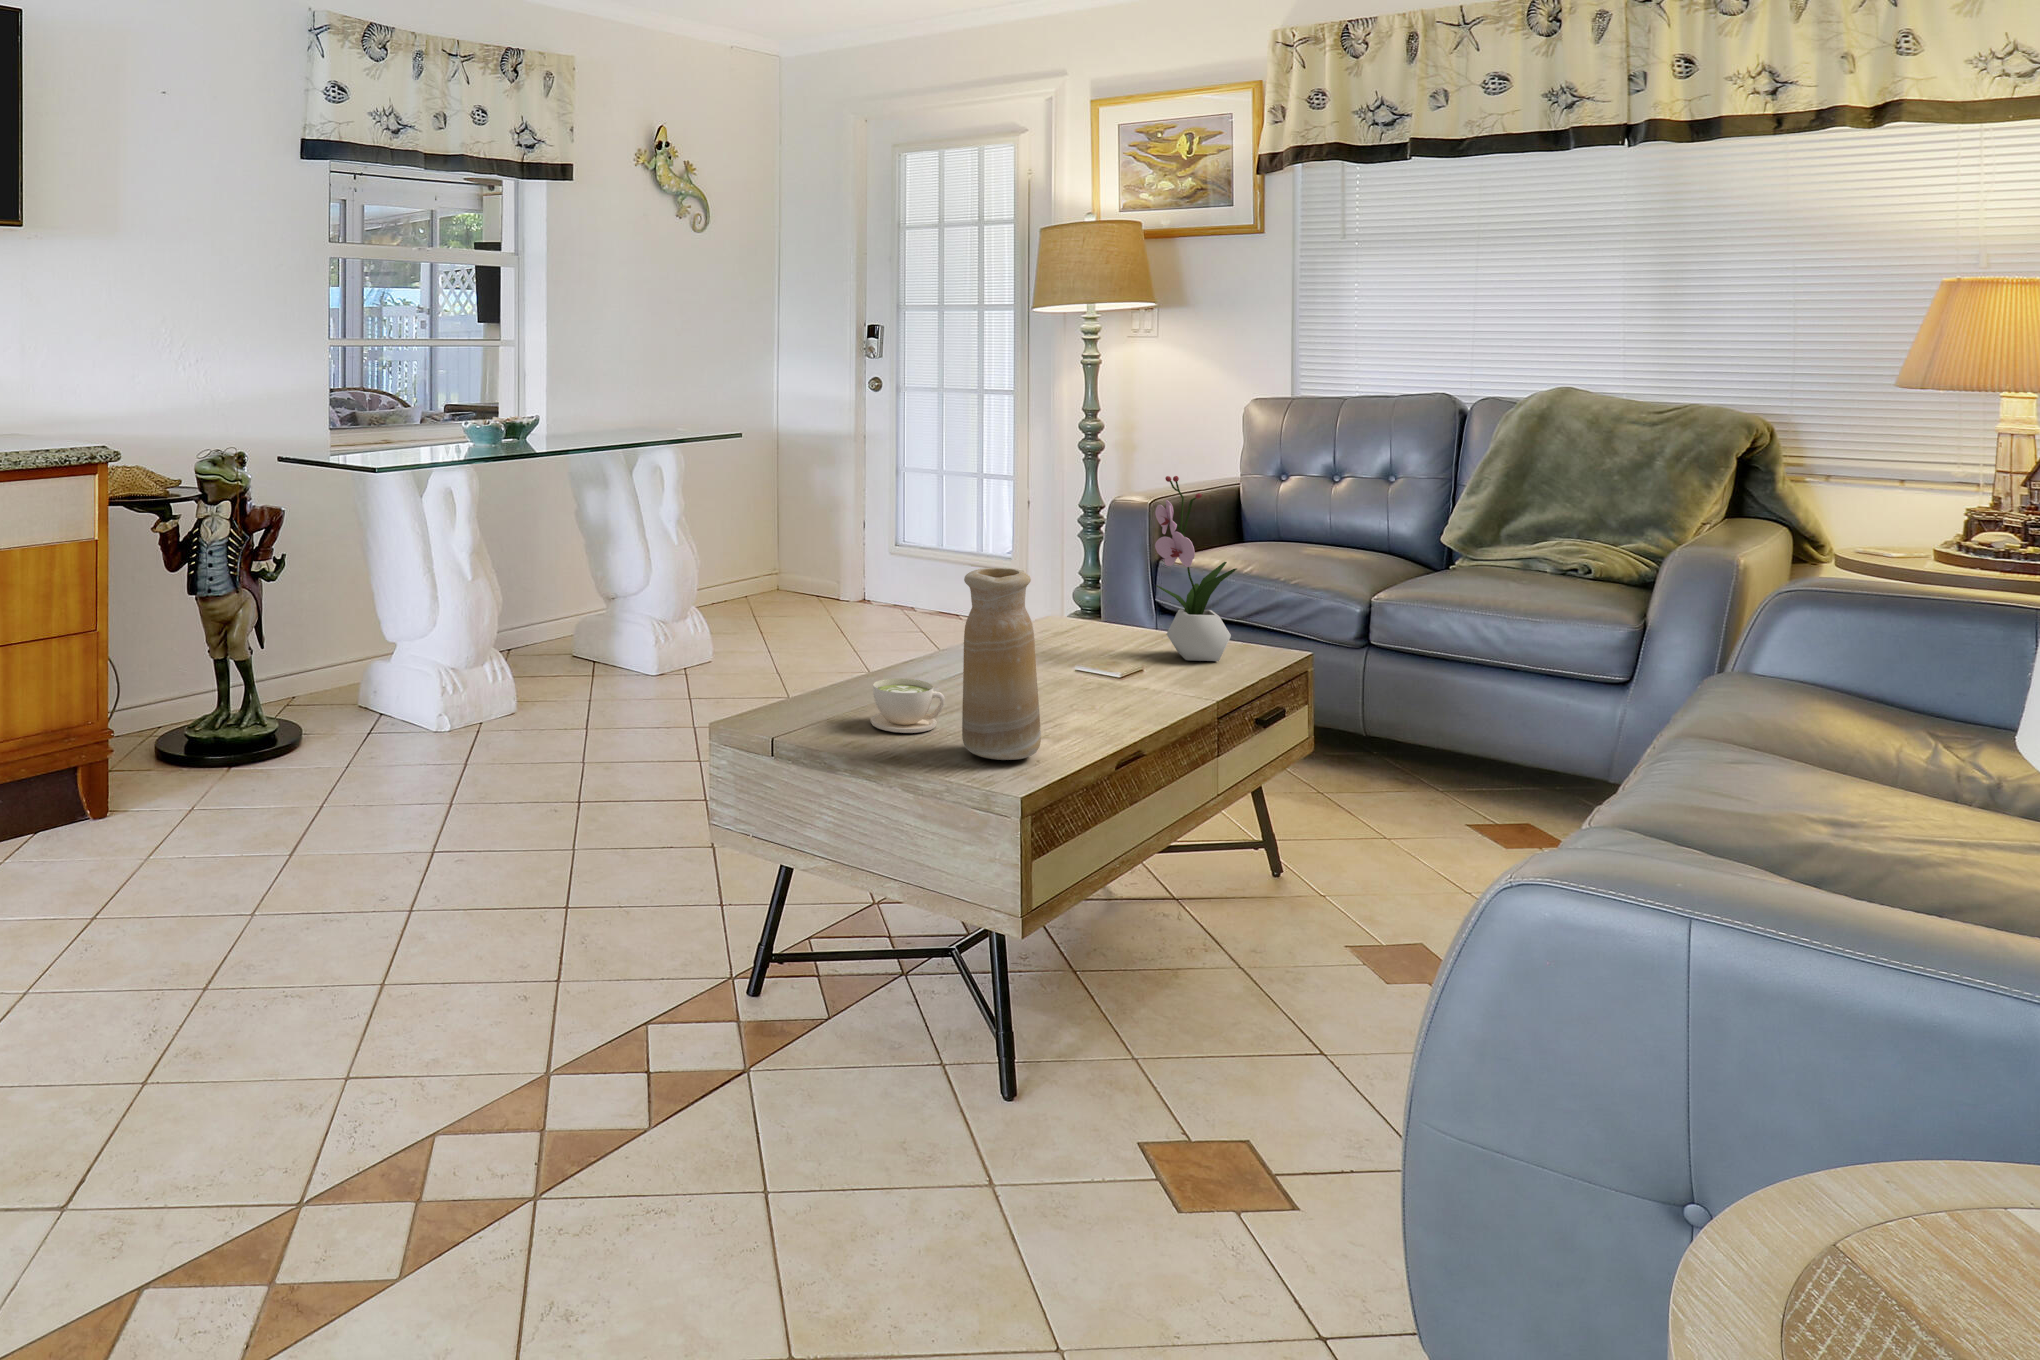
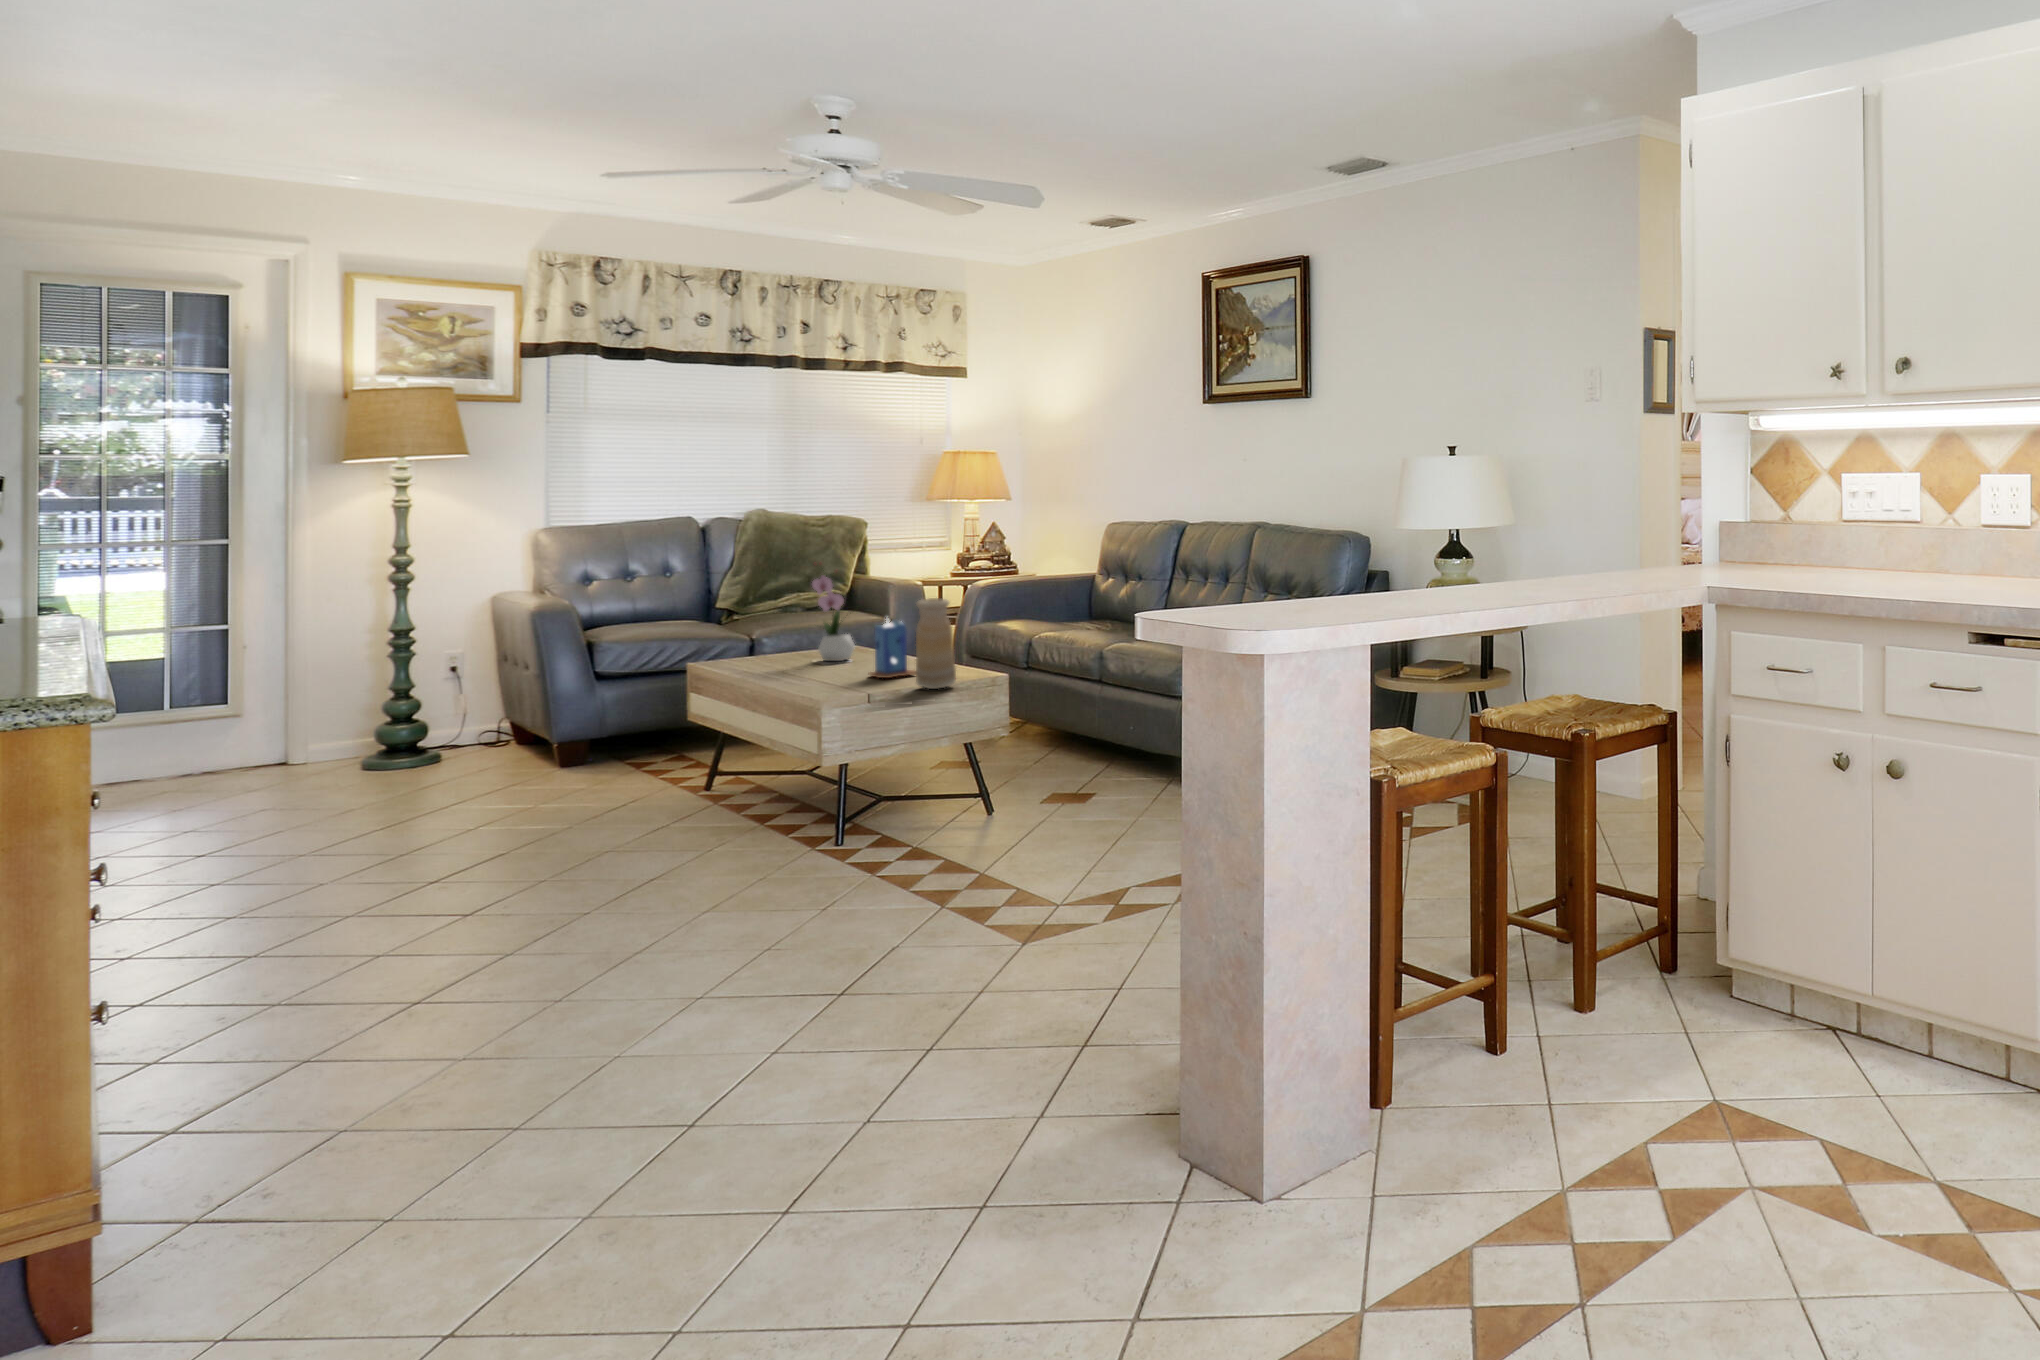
candle: none [1047,591,1134,720] -> present [869,619,916,678]
coffee cup: present [870,679,945,733] -> none [845,671,883,697]

